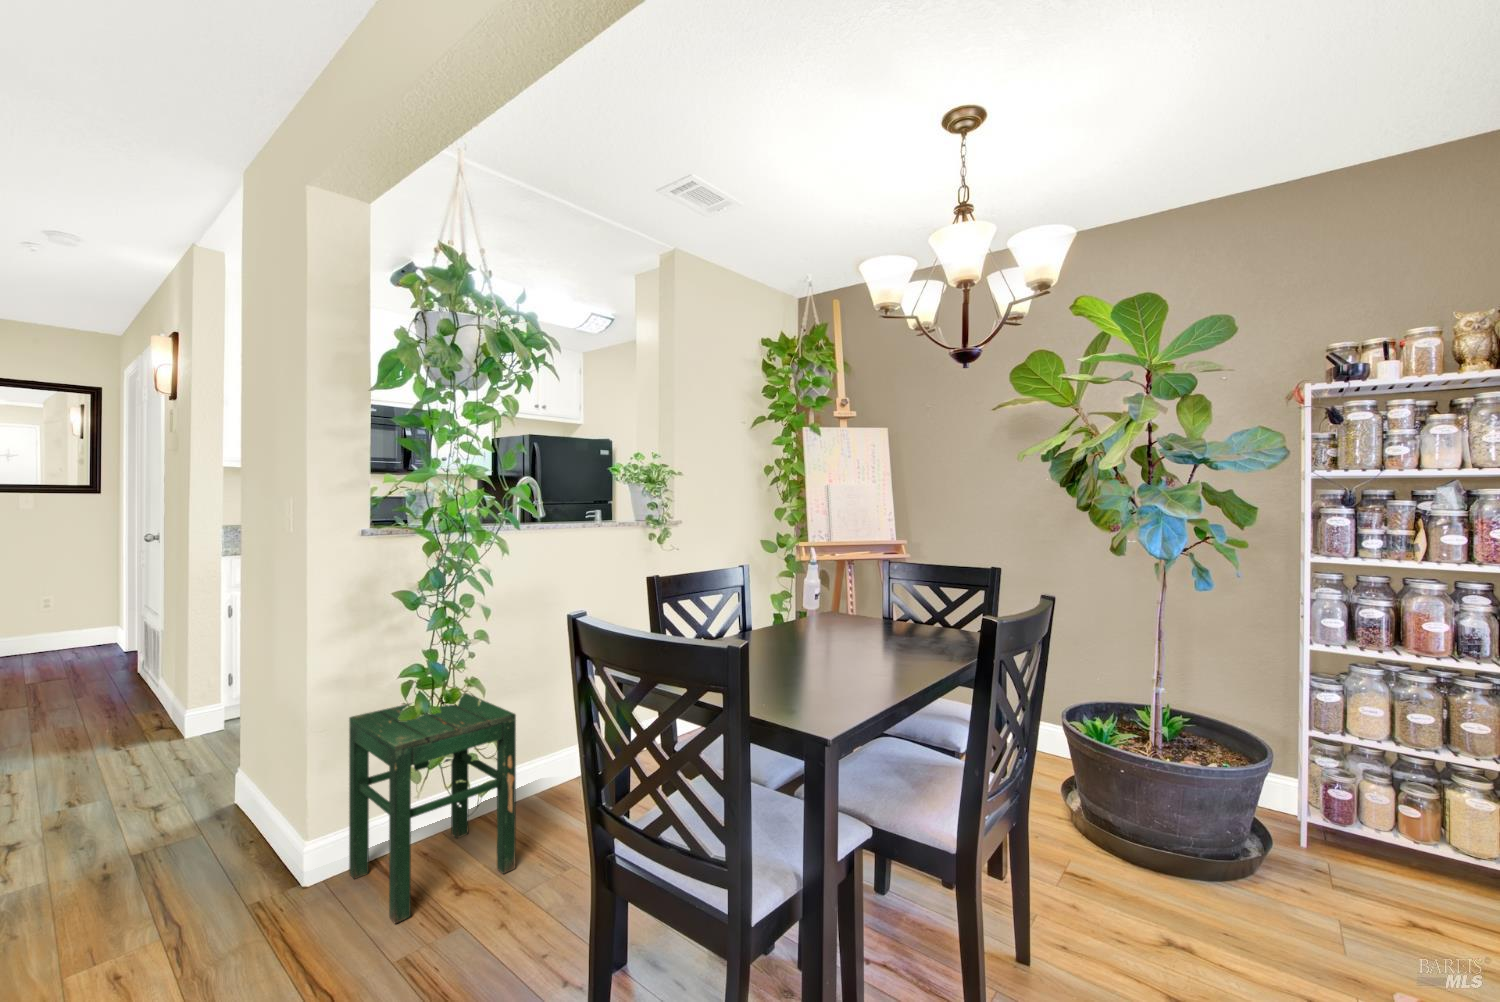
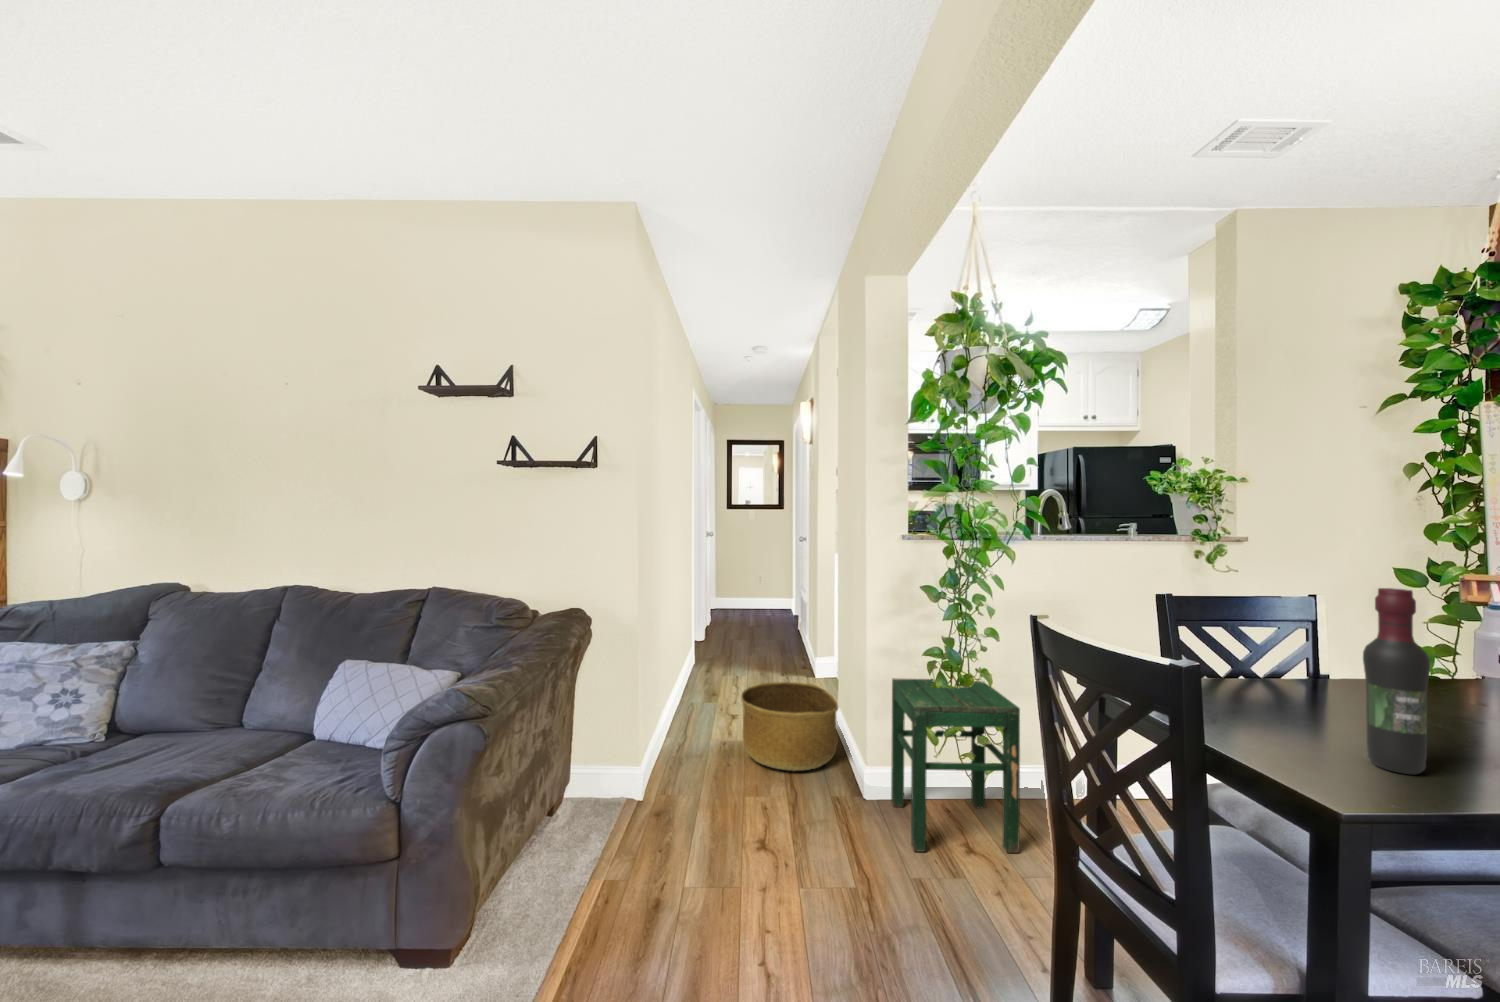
wine bottle: none [818,561,852,696] -> present [1363,588,1430,775]
basket: none [53,754,255,906] -> present [741,682,838,771]

